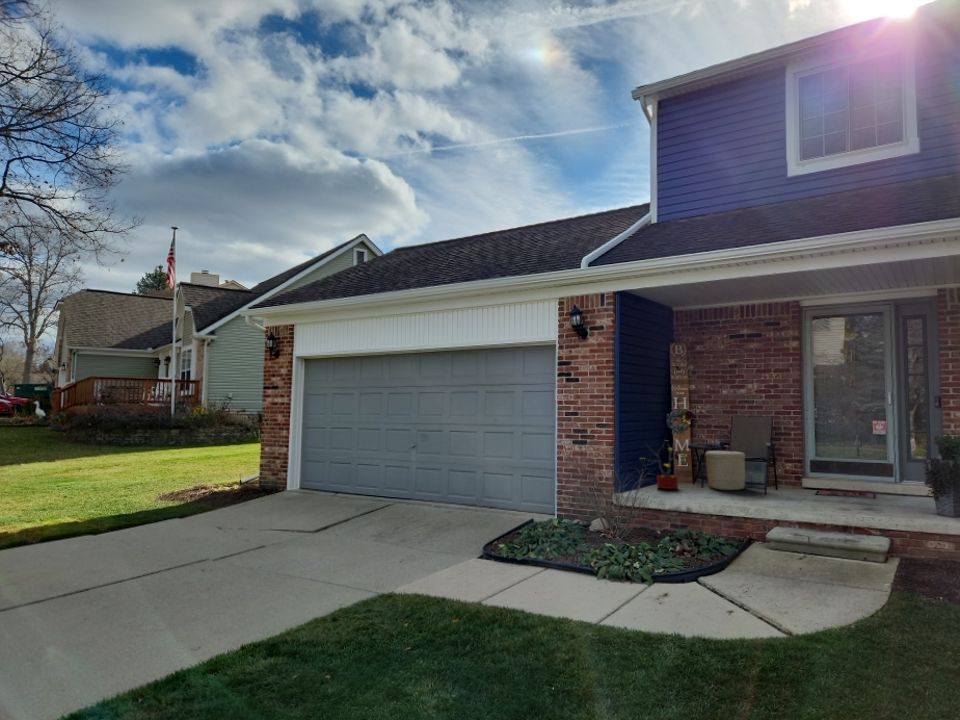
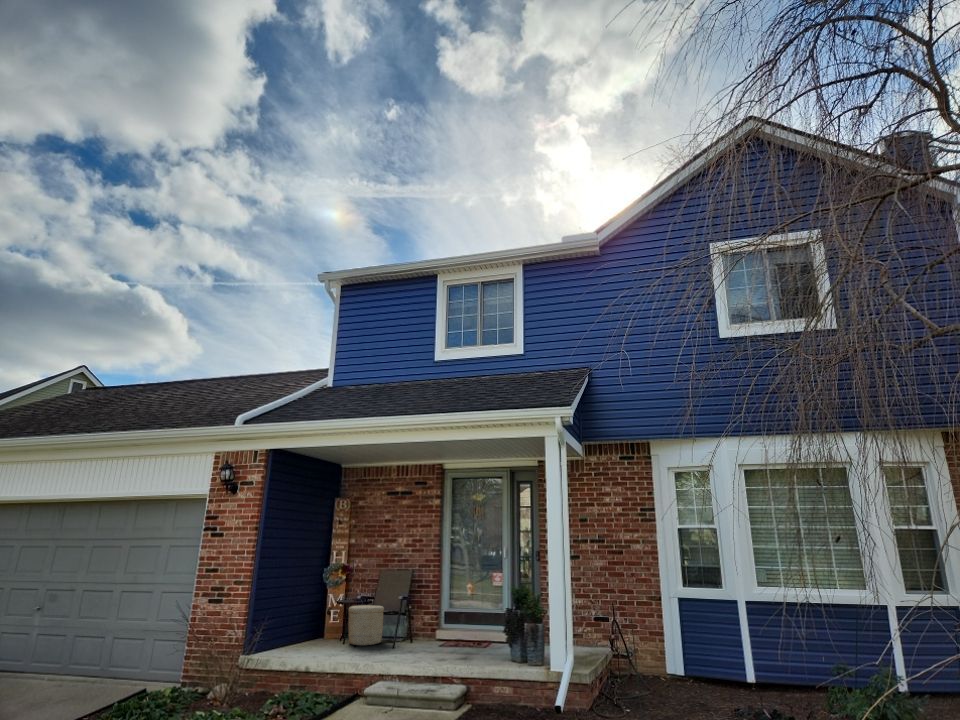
decorative plant: present [655,445,678,489] -> none [279,594,332,647]

